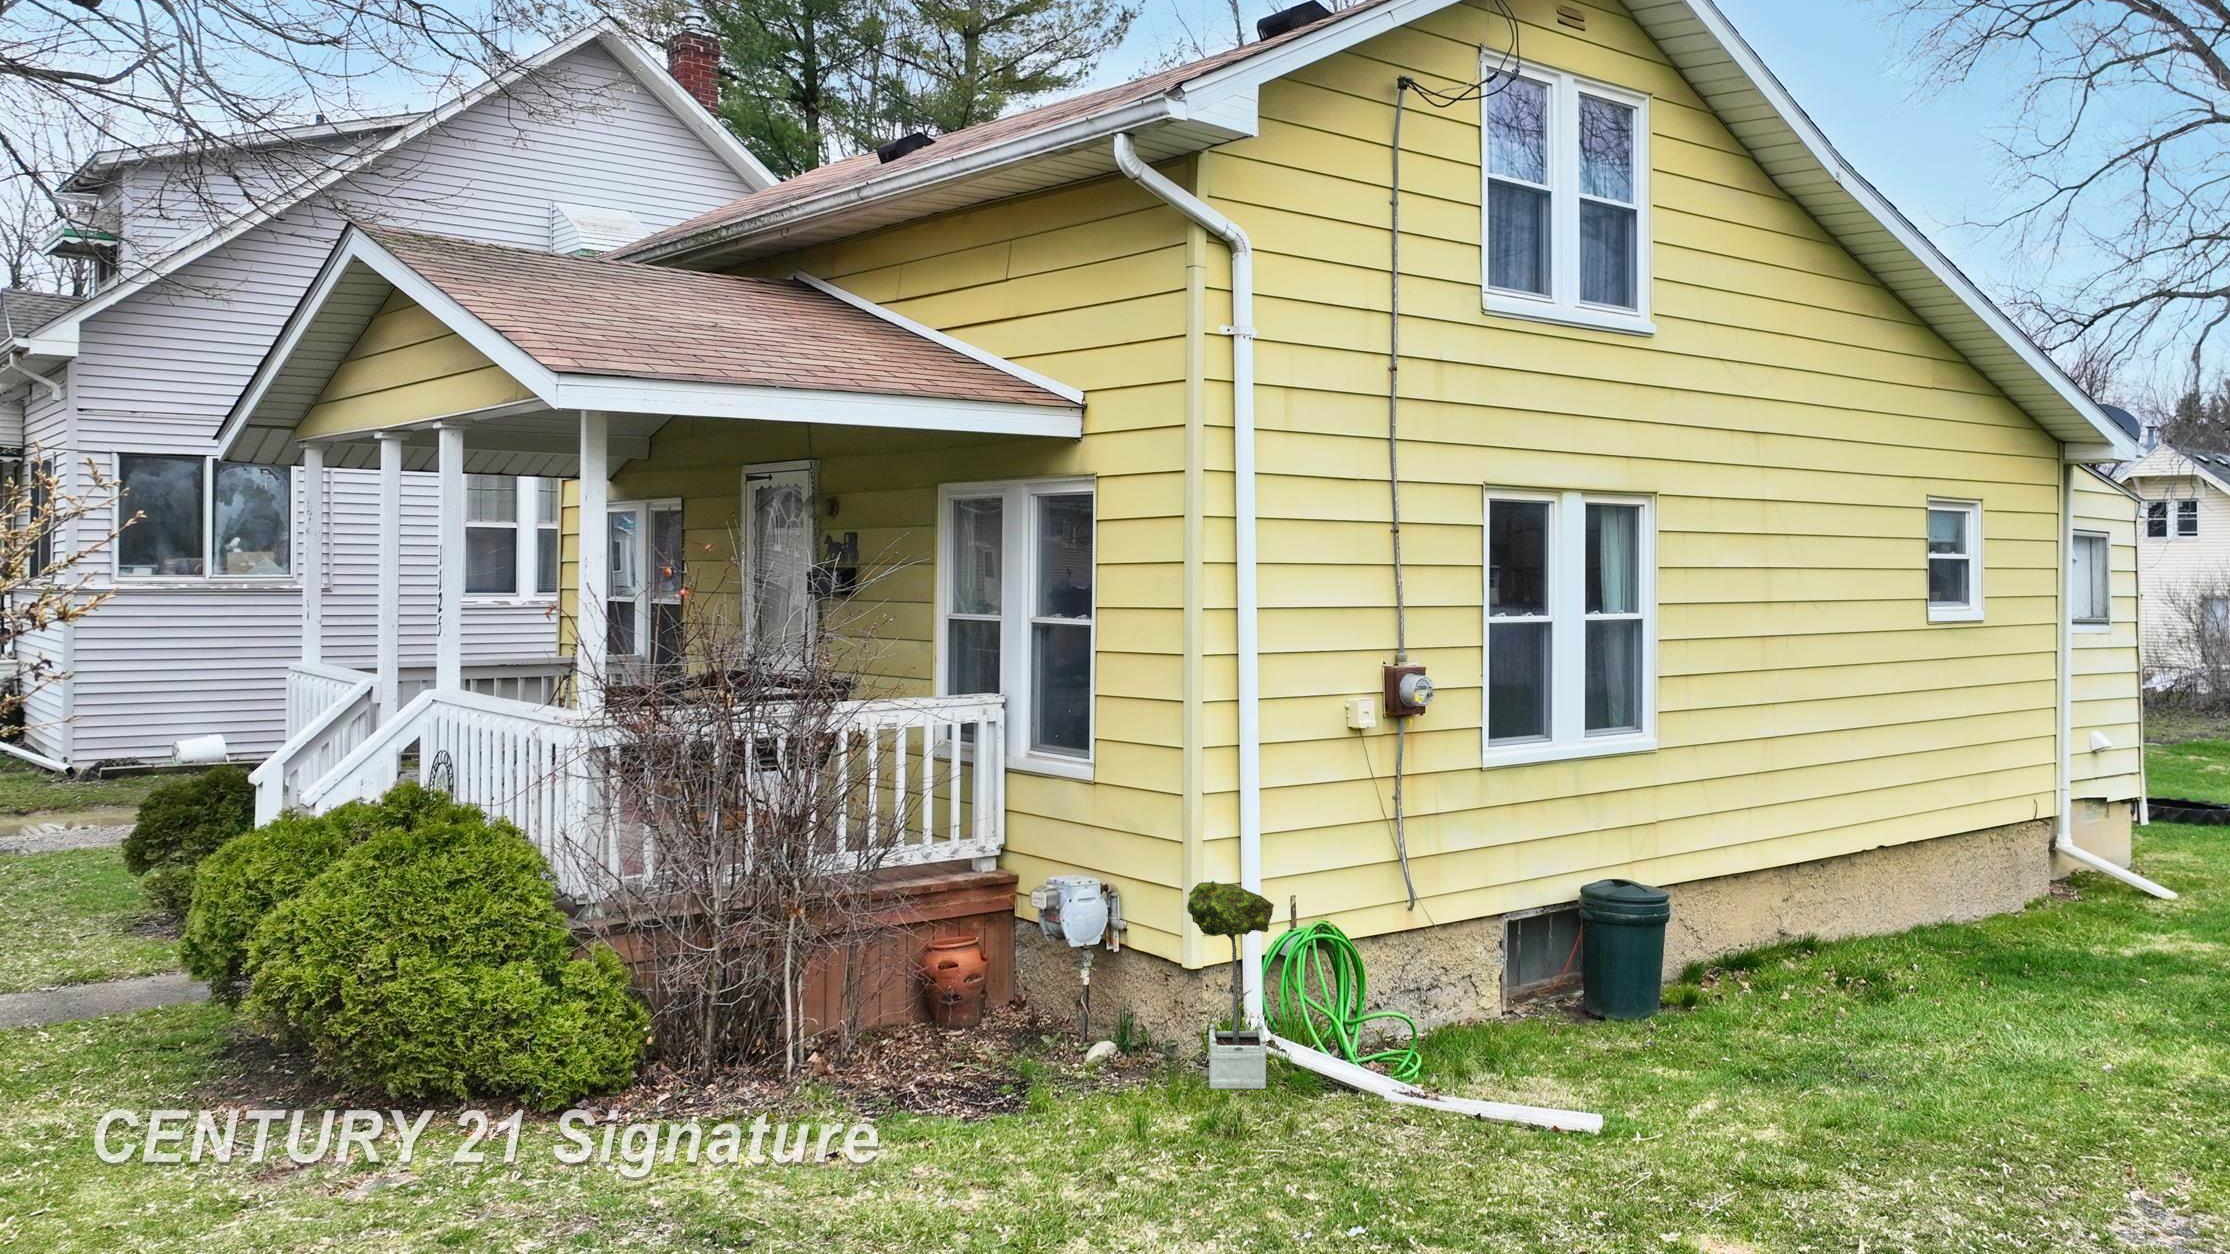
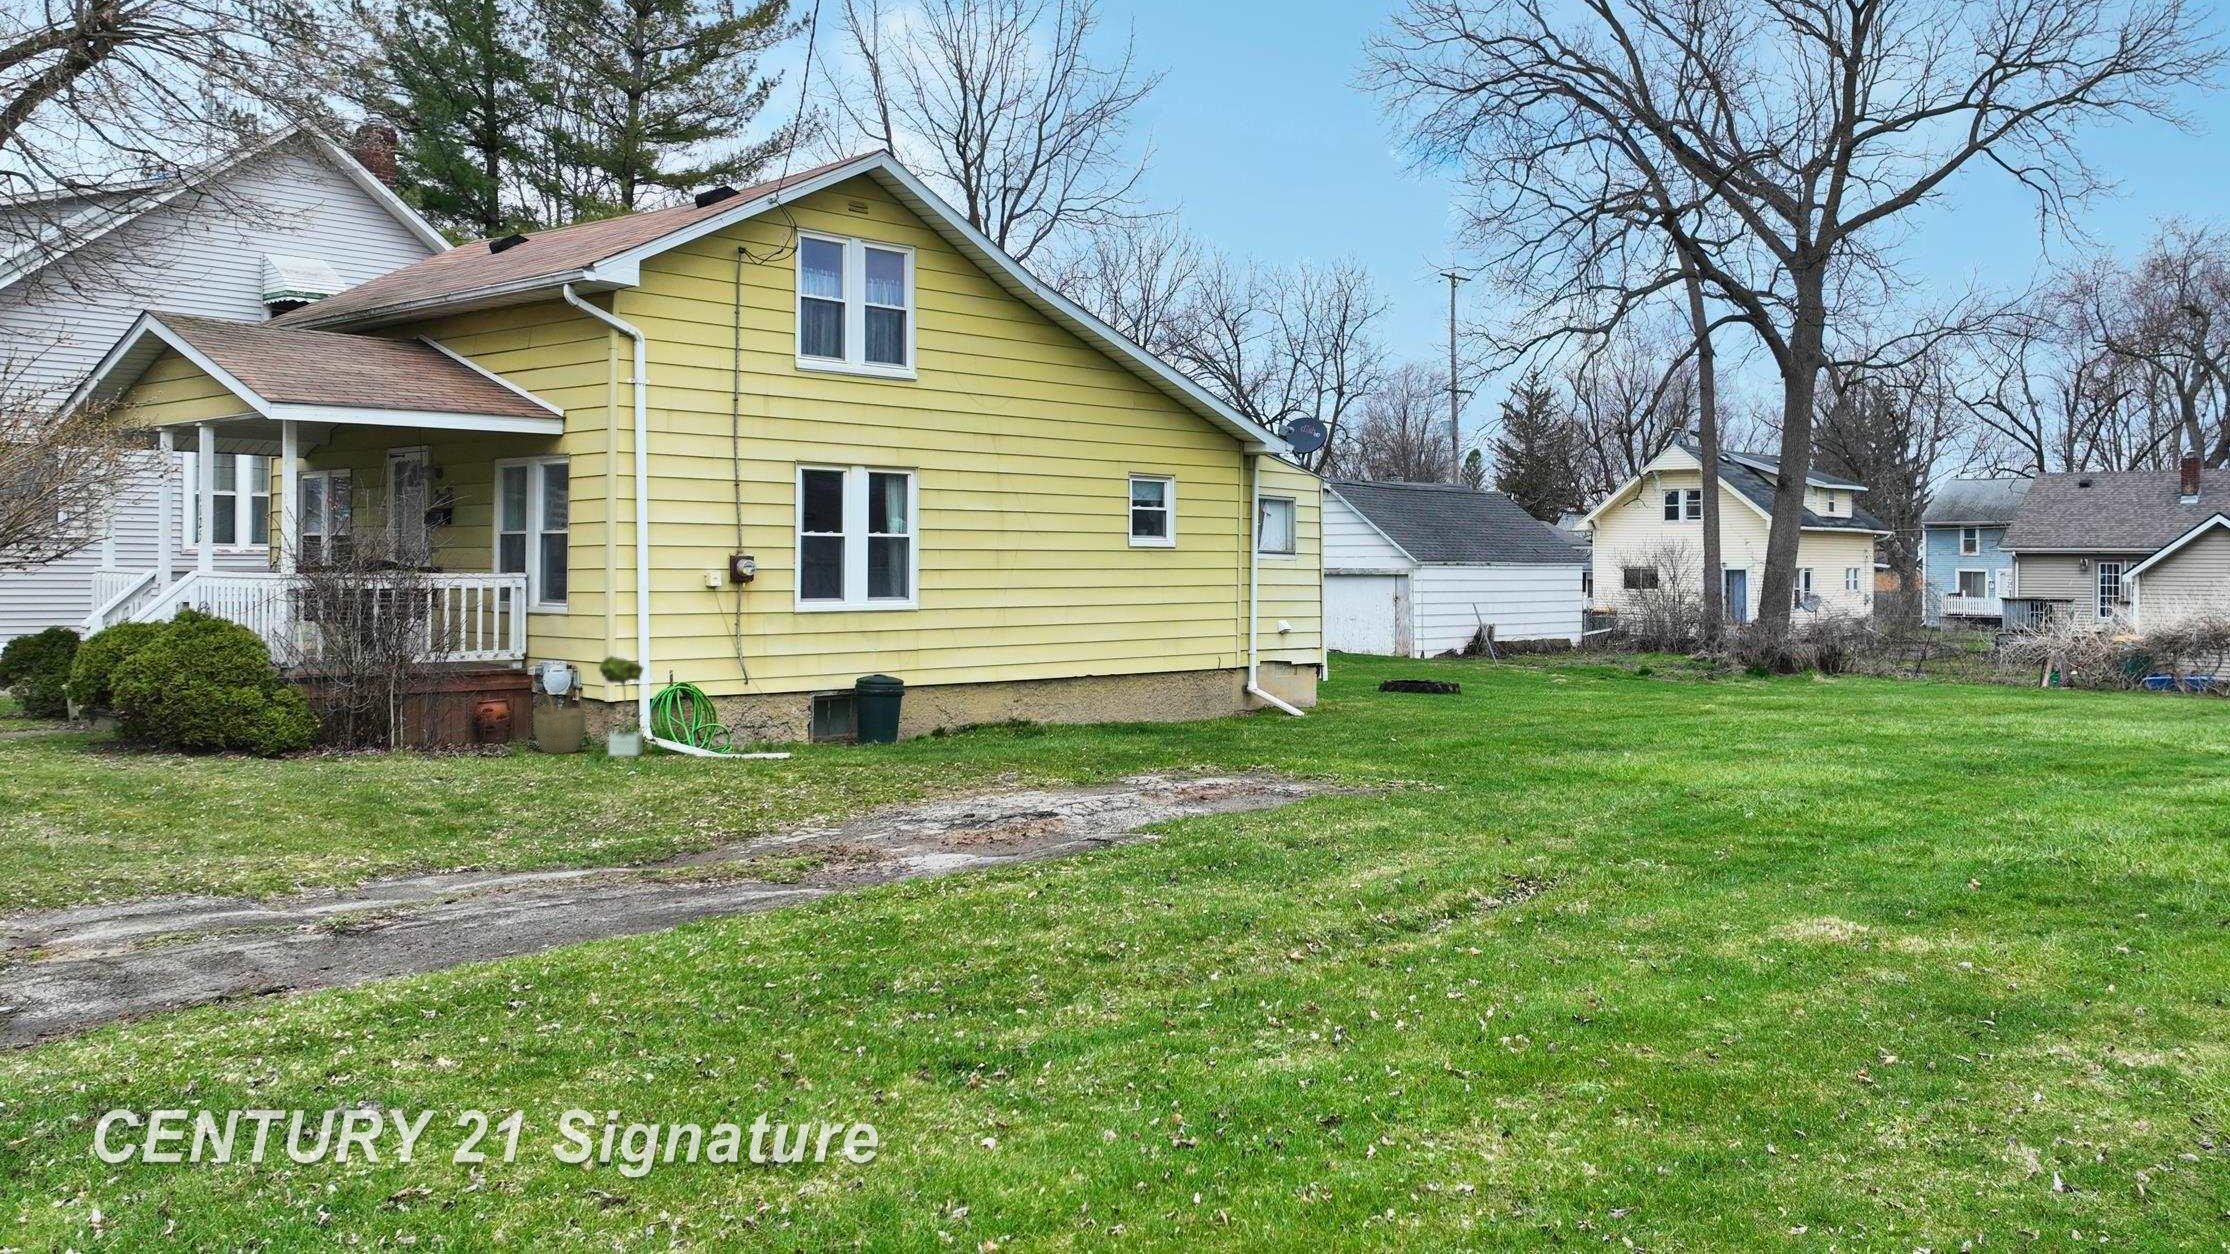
woven basket: none [1050,944,1150,1075] -> present [534,695,585,754]

